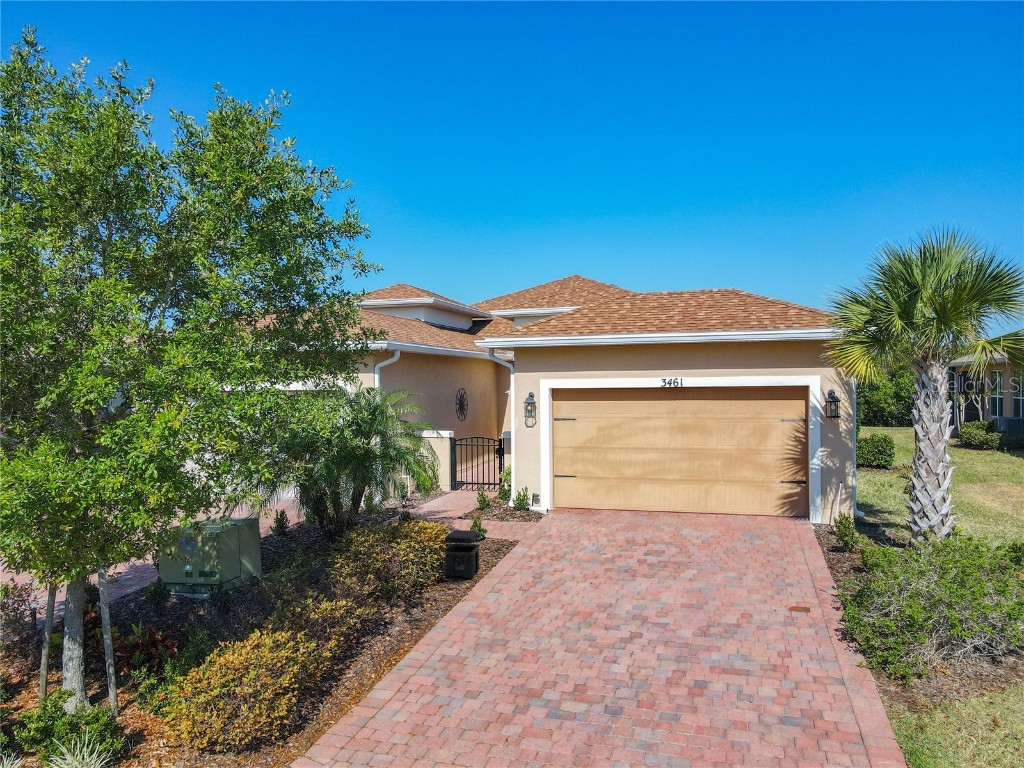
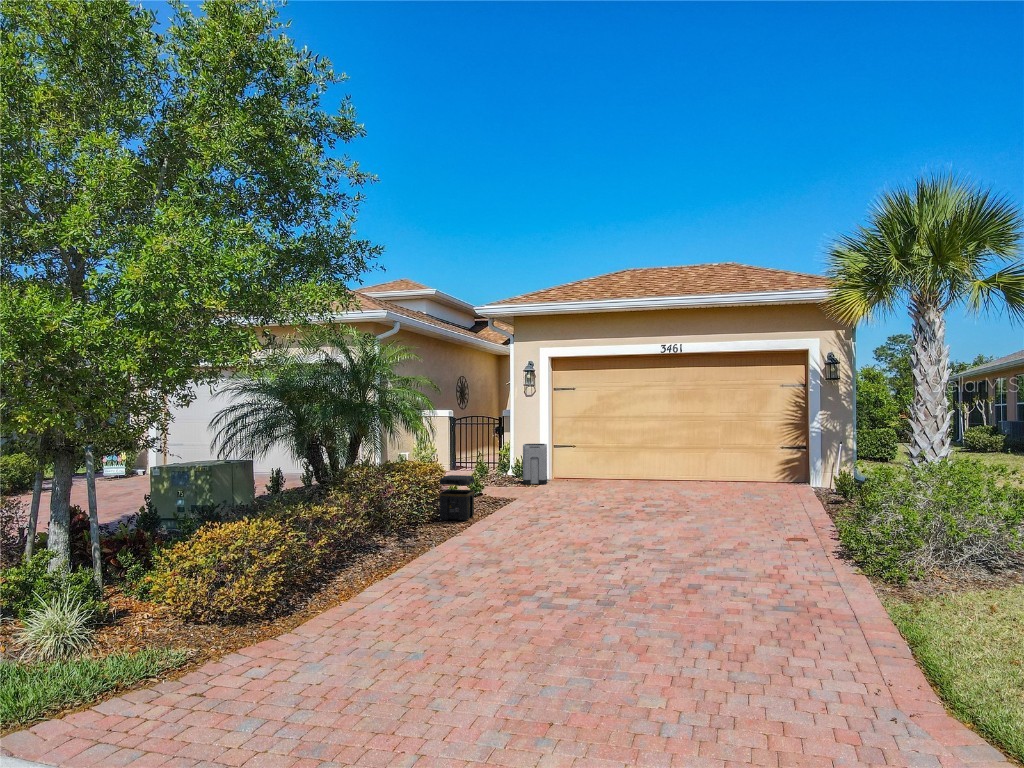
trash can: none [526,478,550,520] -> present [523,444,547,484]

